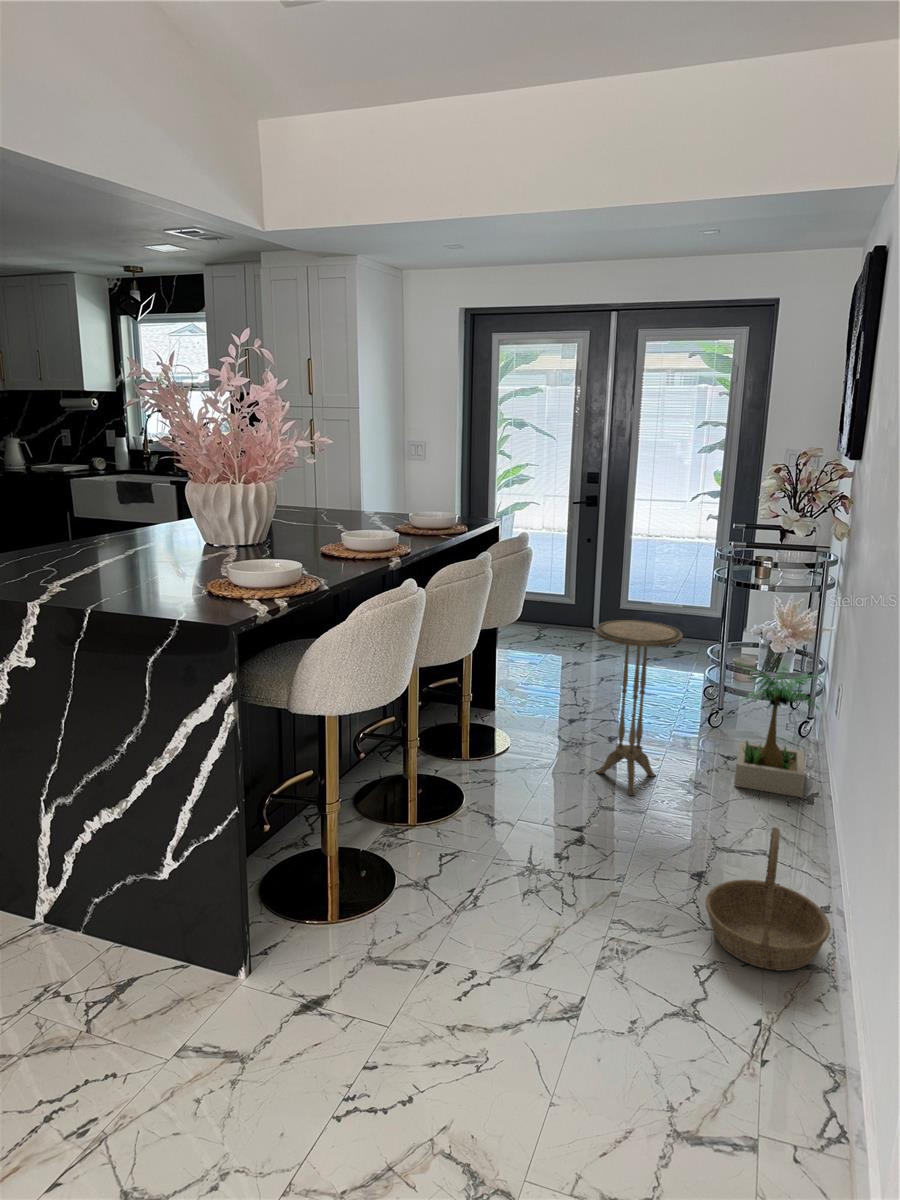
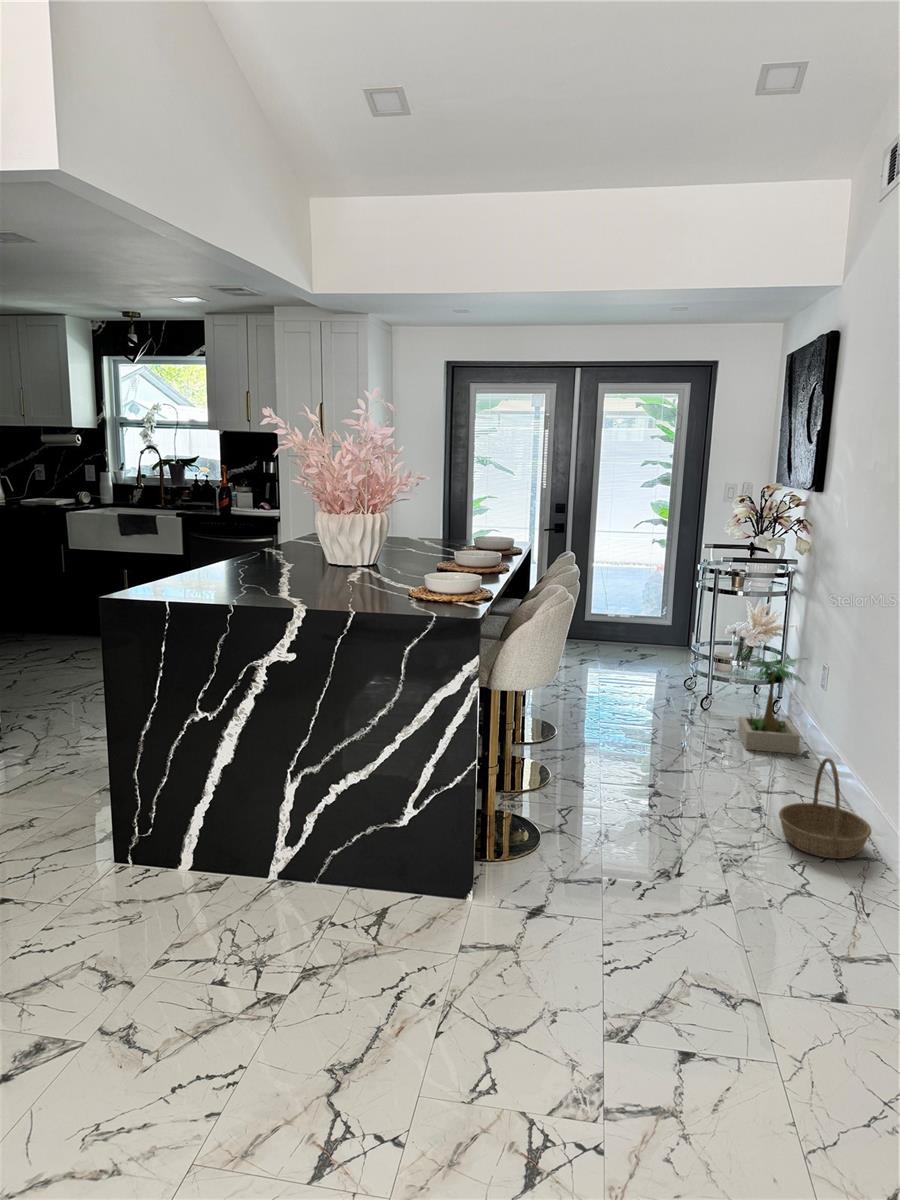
side table: present [595,620,683,796] -> none [637,621,710,761]

